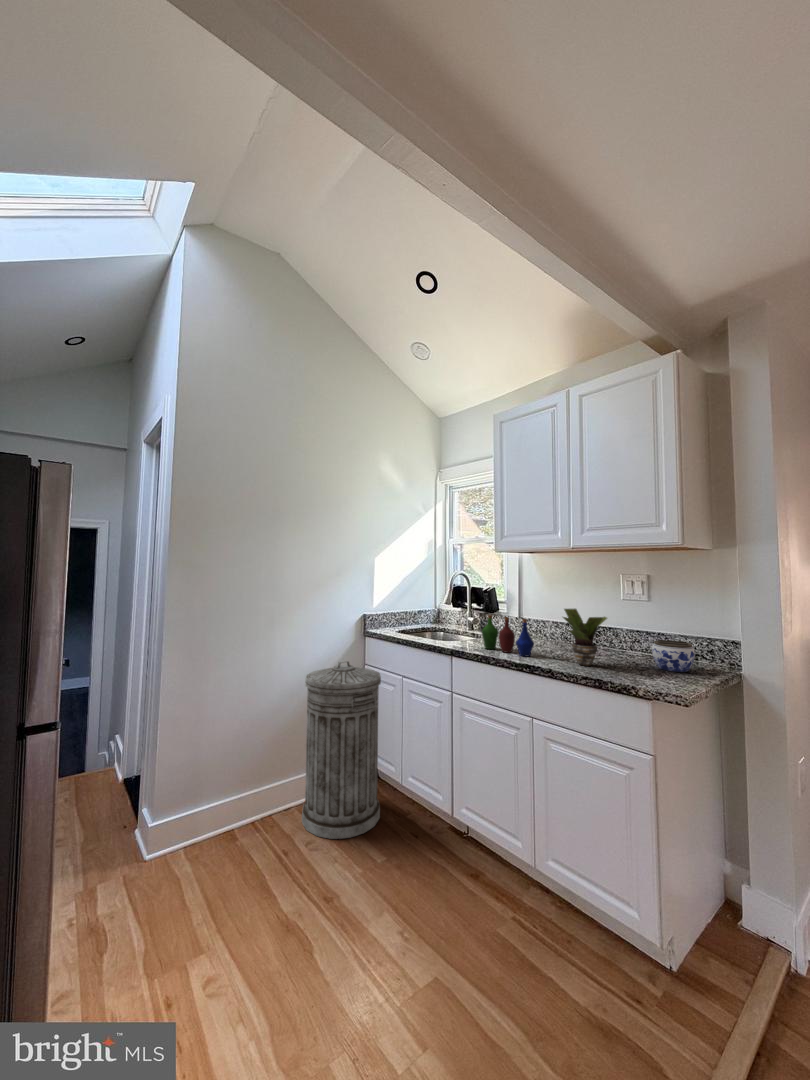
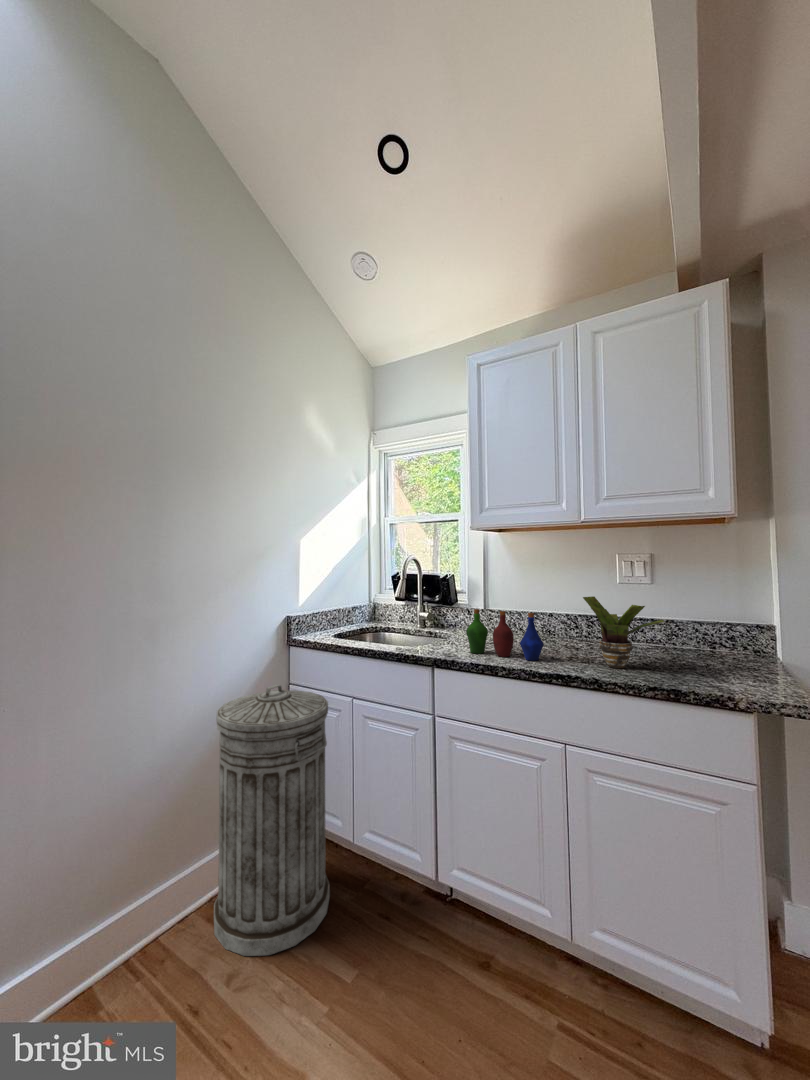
jar: present [652,640,695,672] -> none [682,629,735,667]

